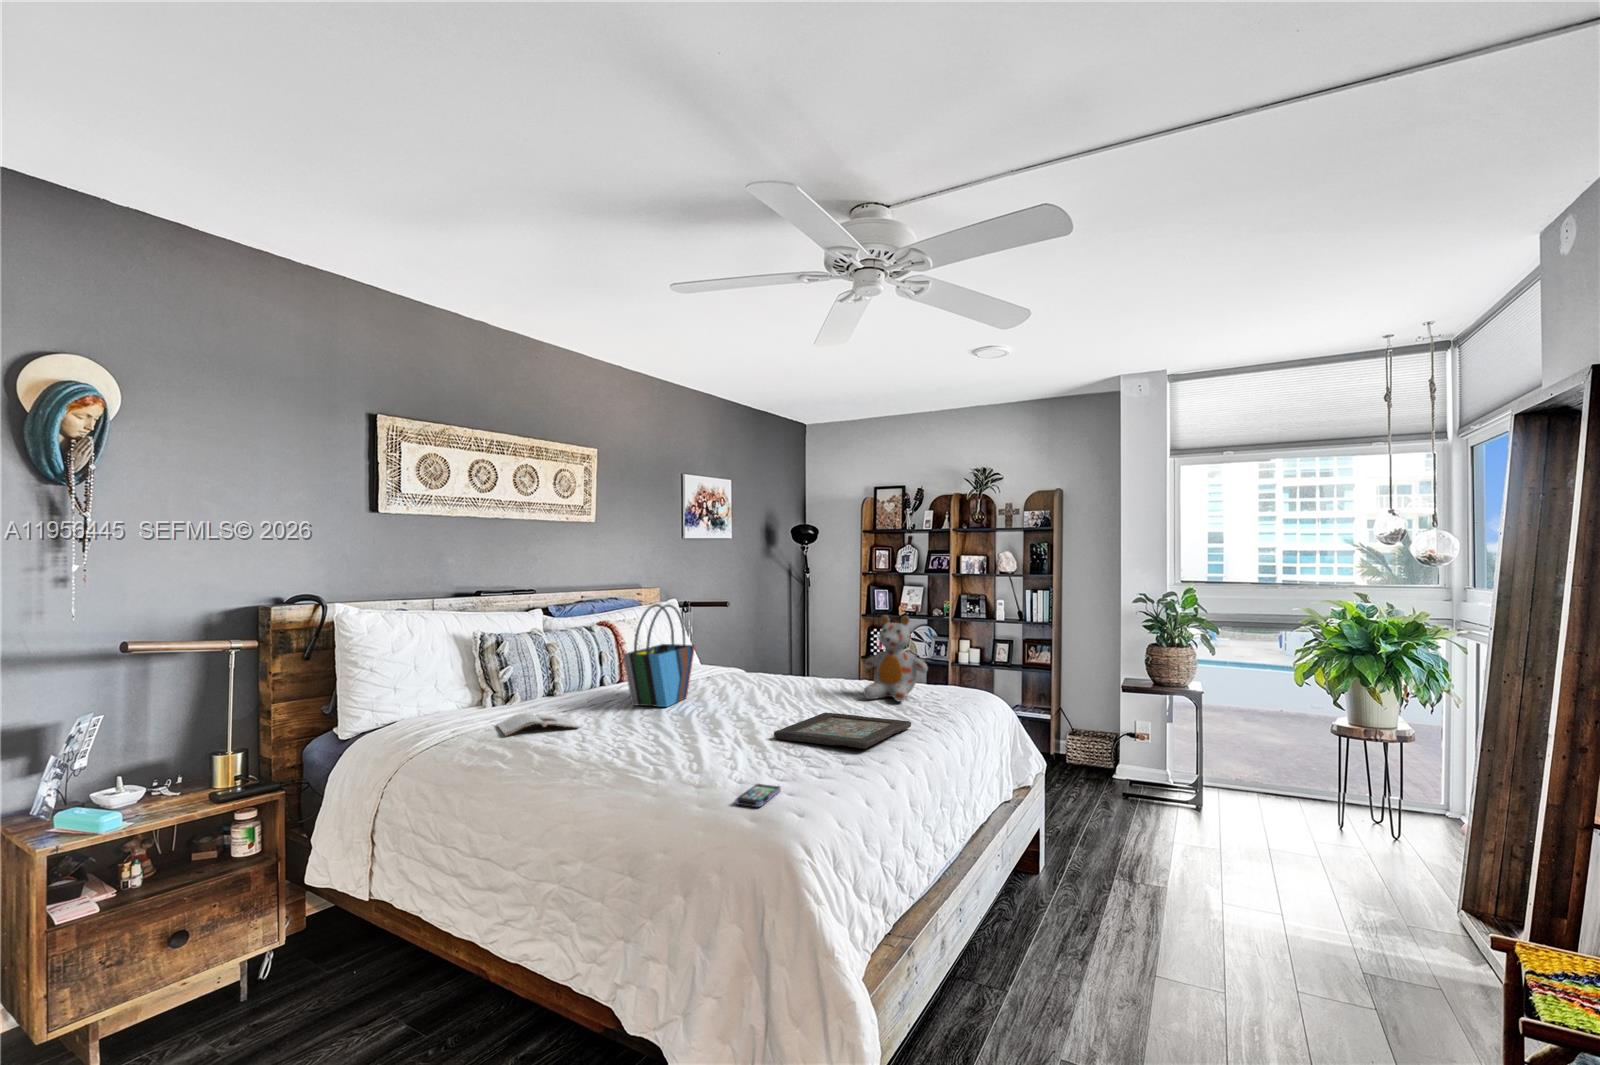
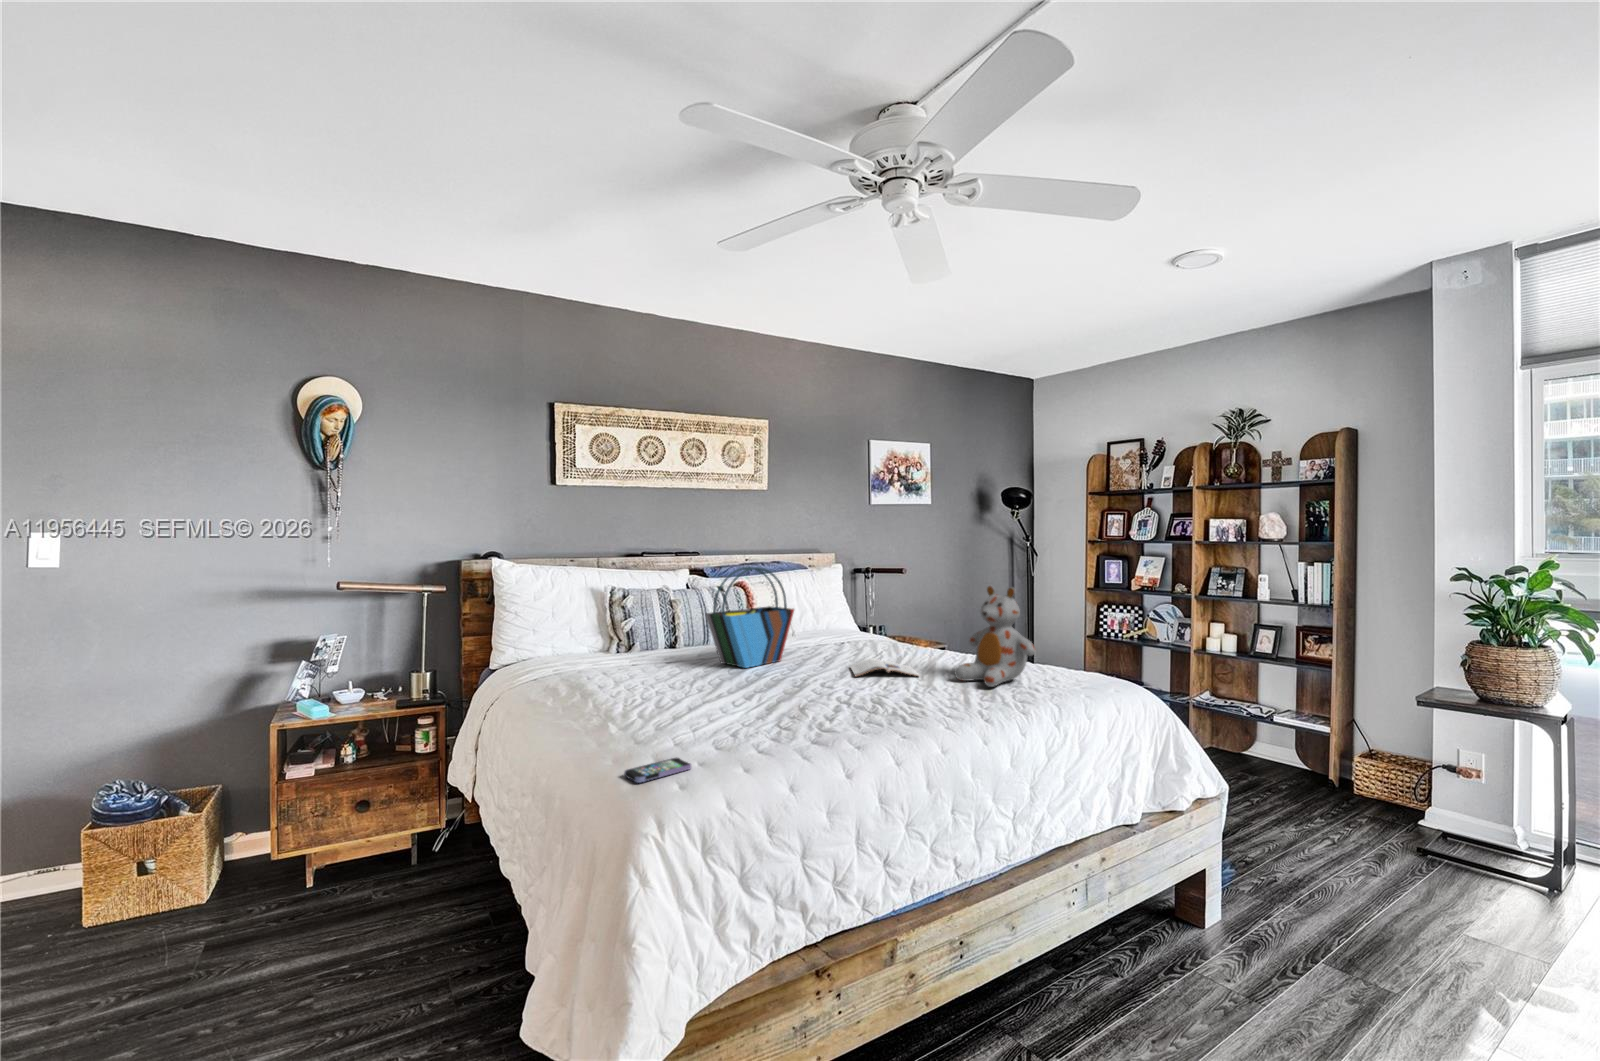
decorative tray: present [774,712,911,749] -> none [785,690,952,736]
magazine: present [497,713,580,736] -> present [851,658,919,676]

